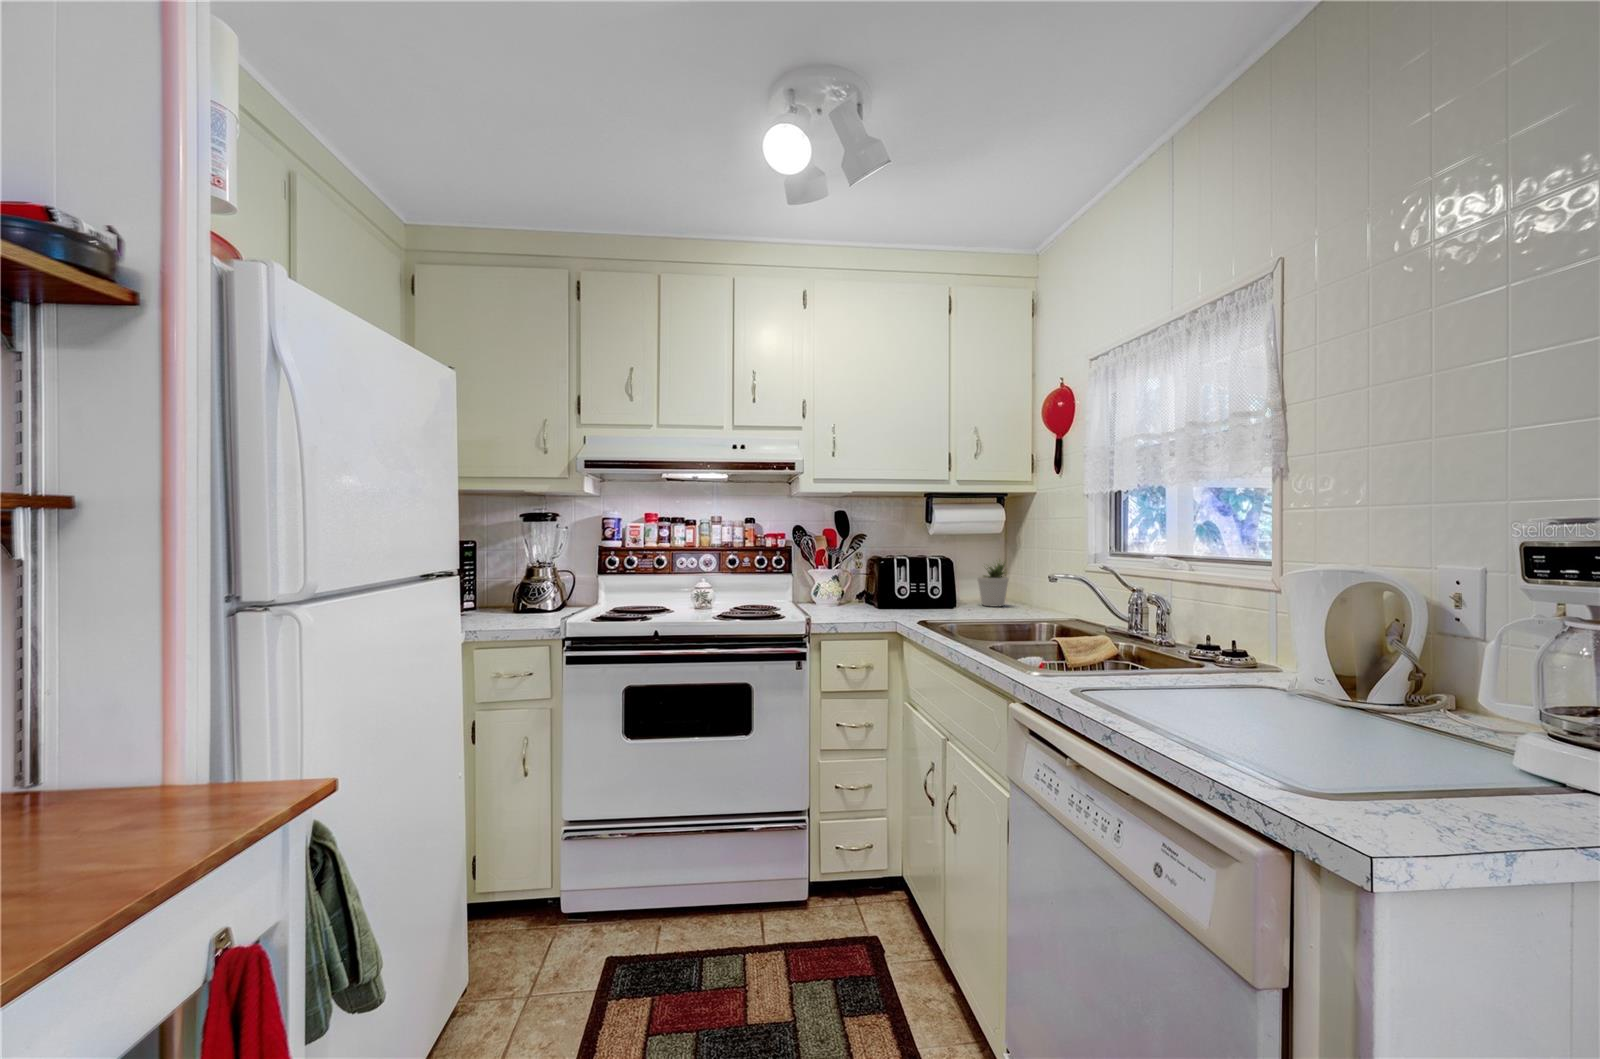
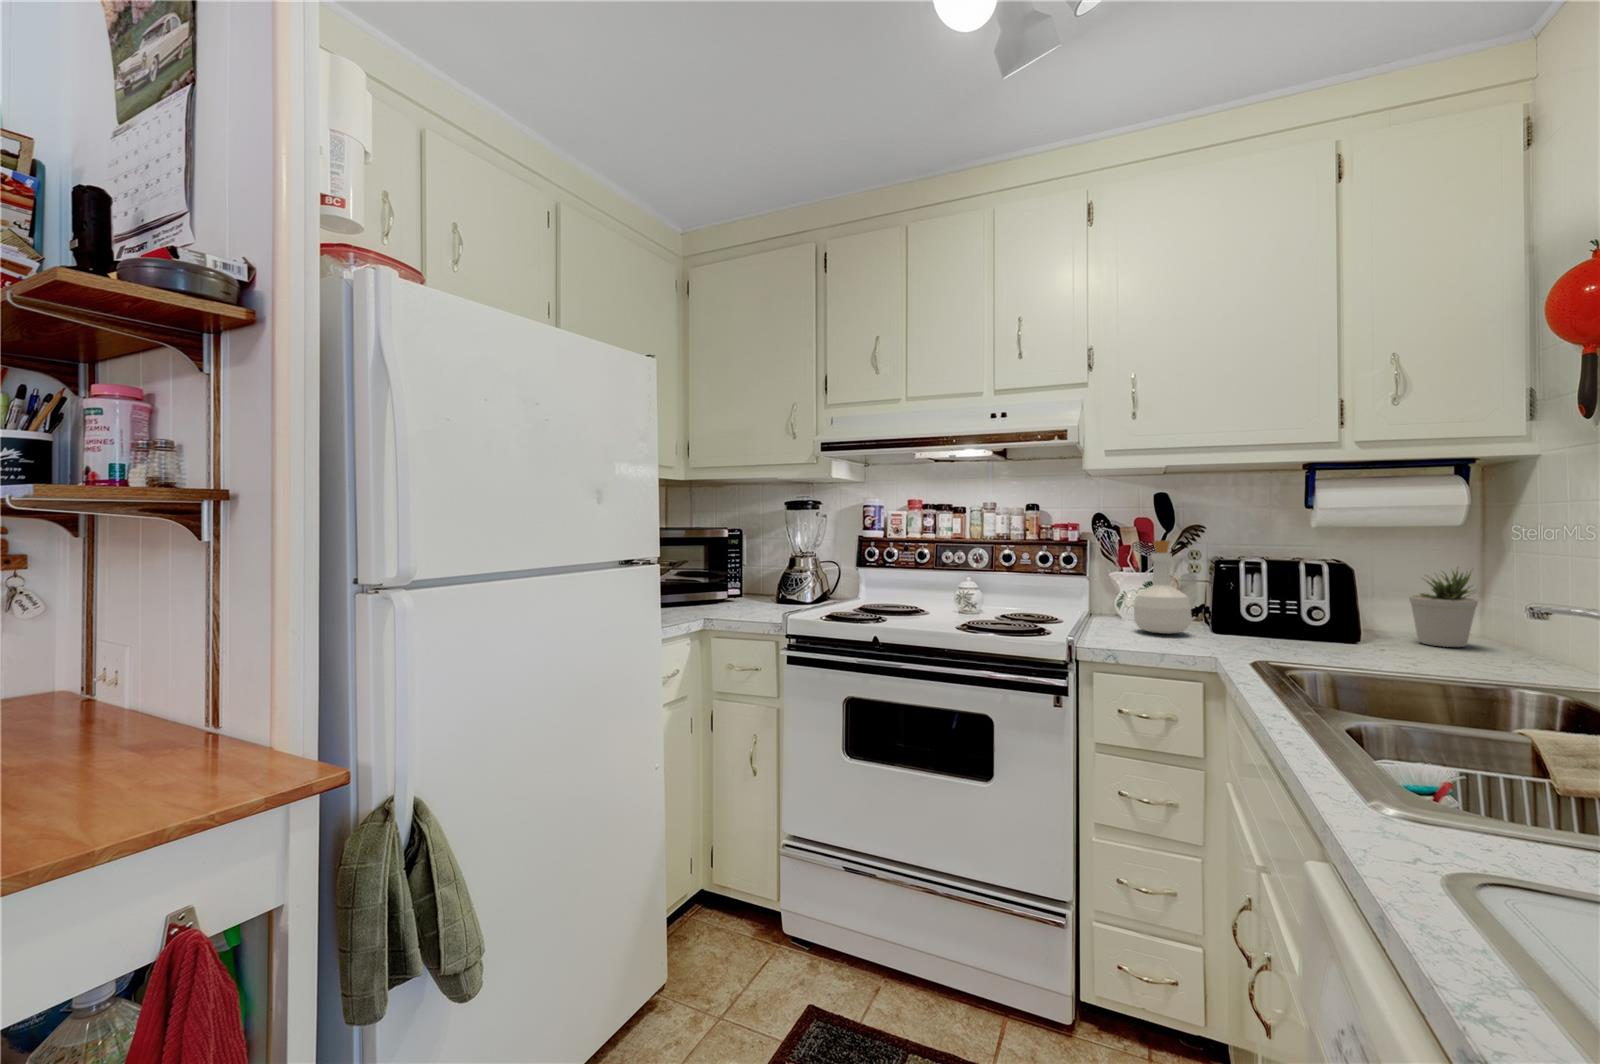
bottle: none [833,545,868,610] -> present [1134,541,1191,634]

